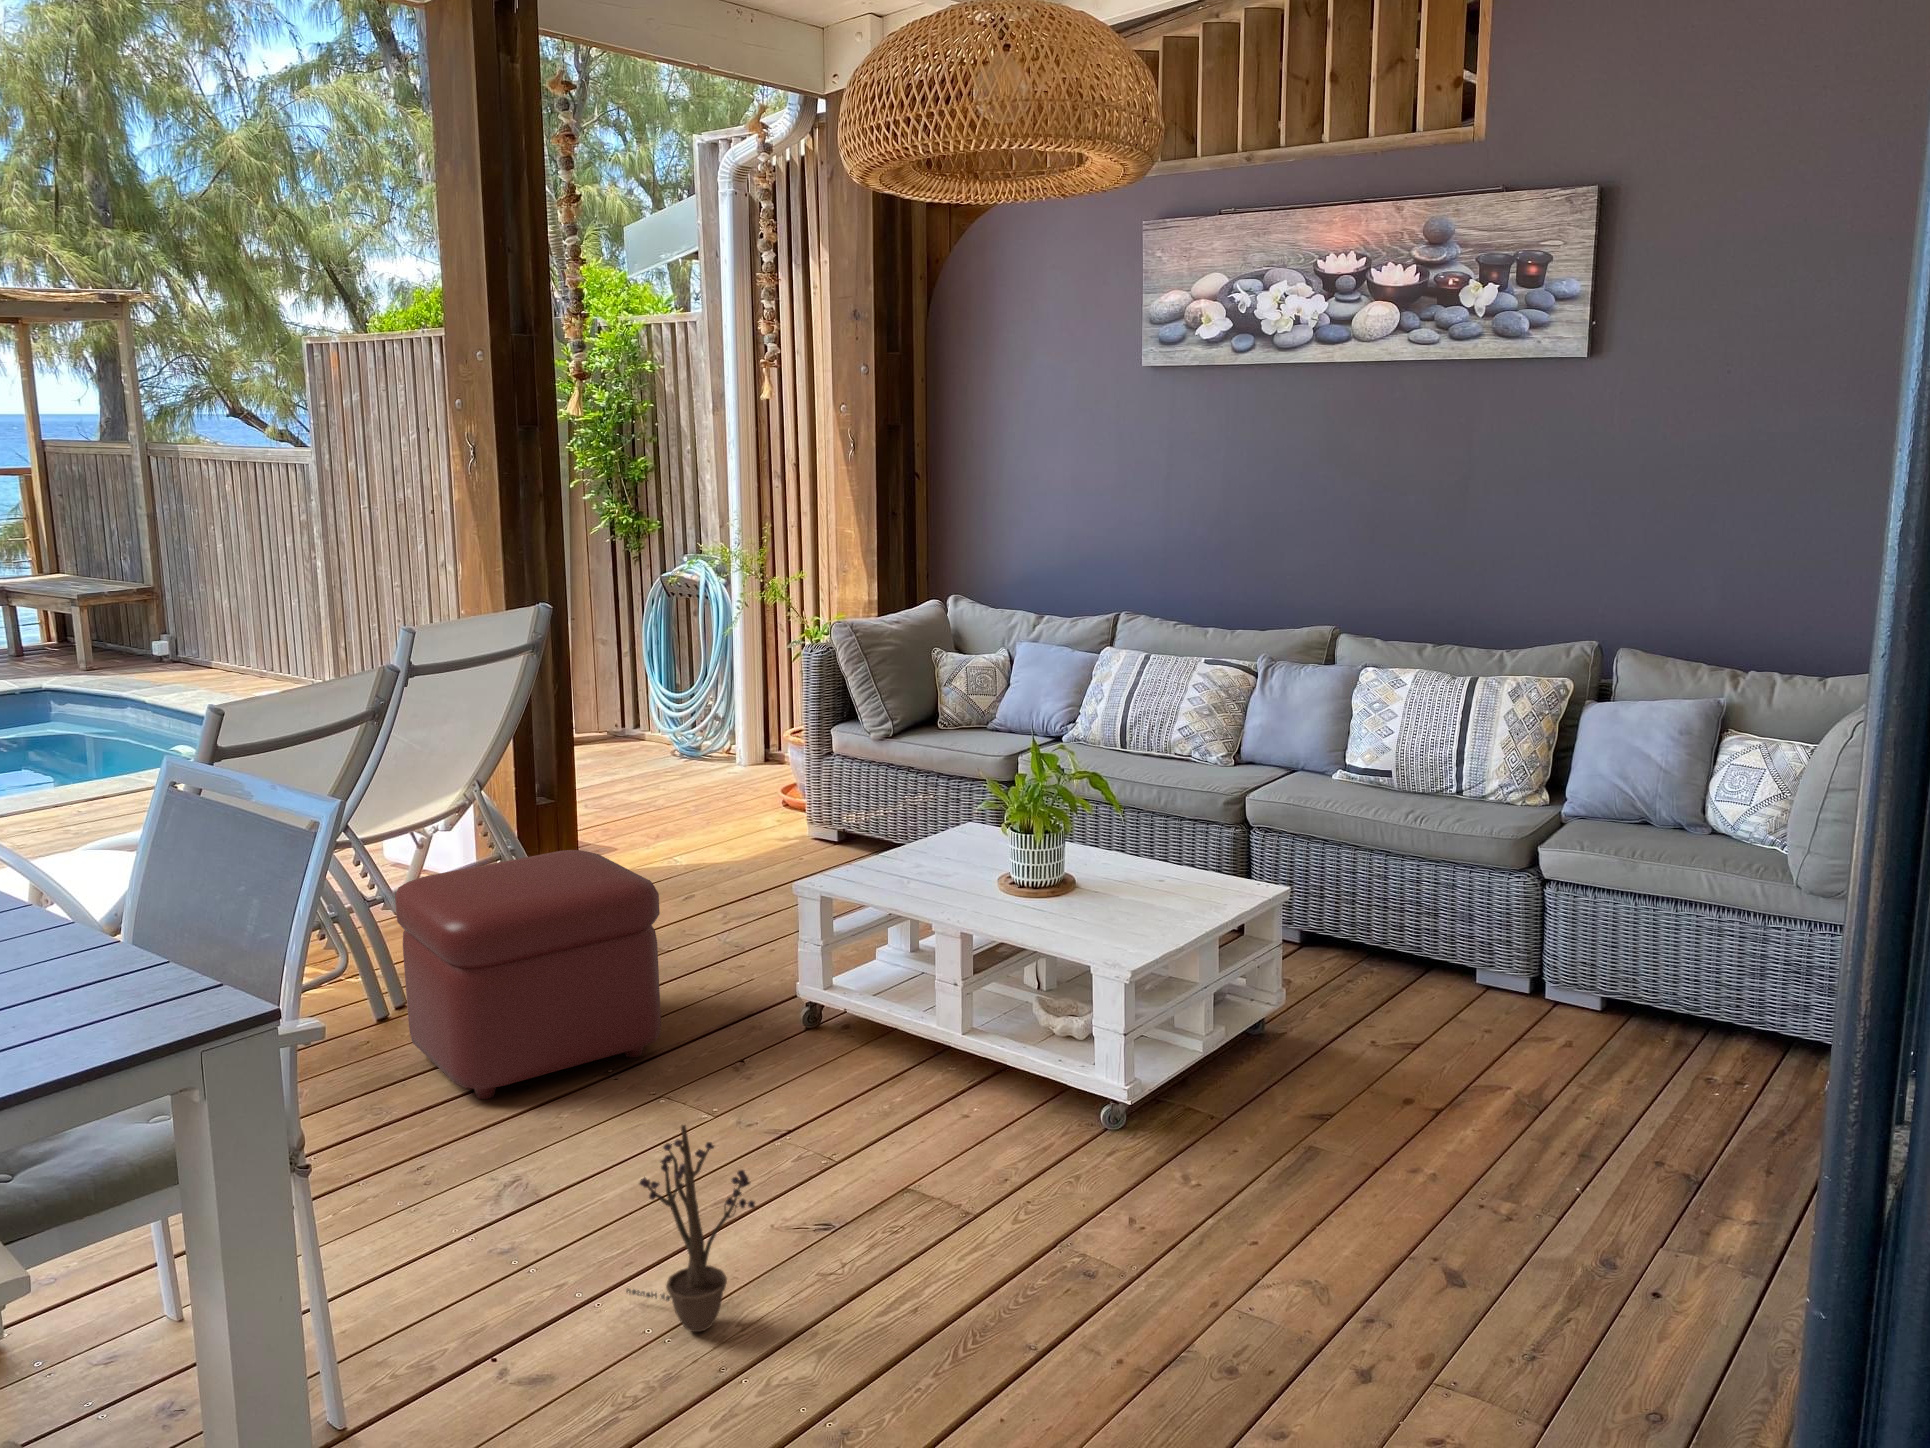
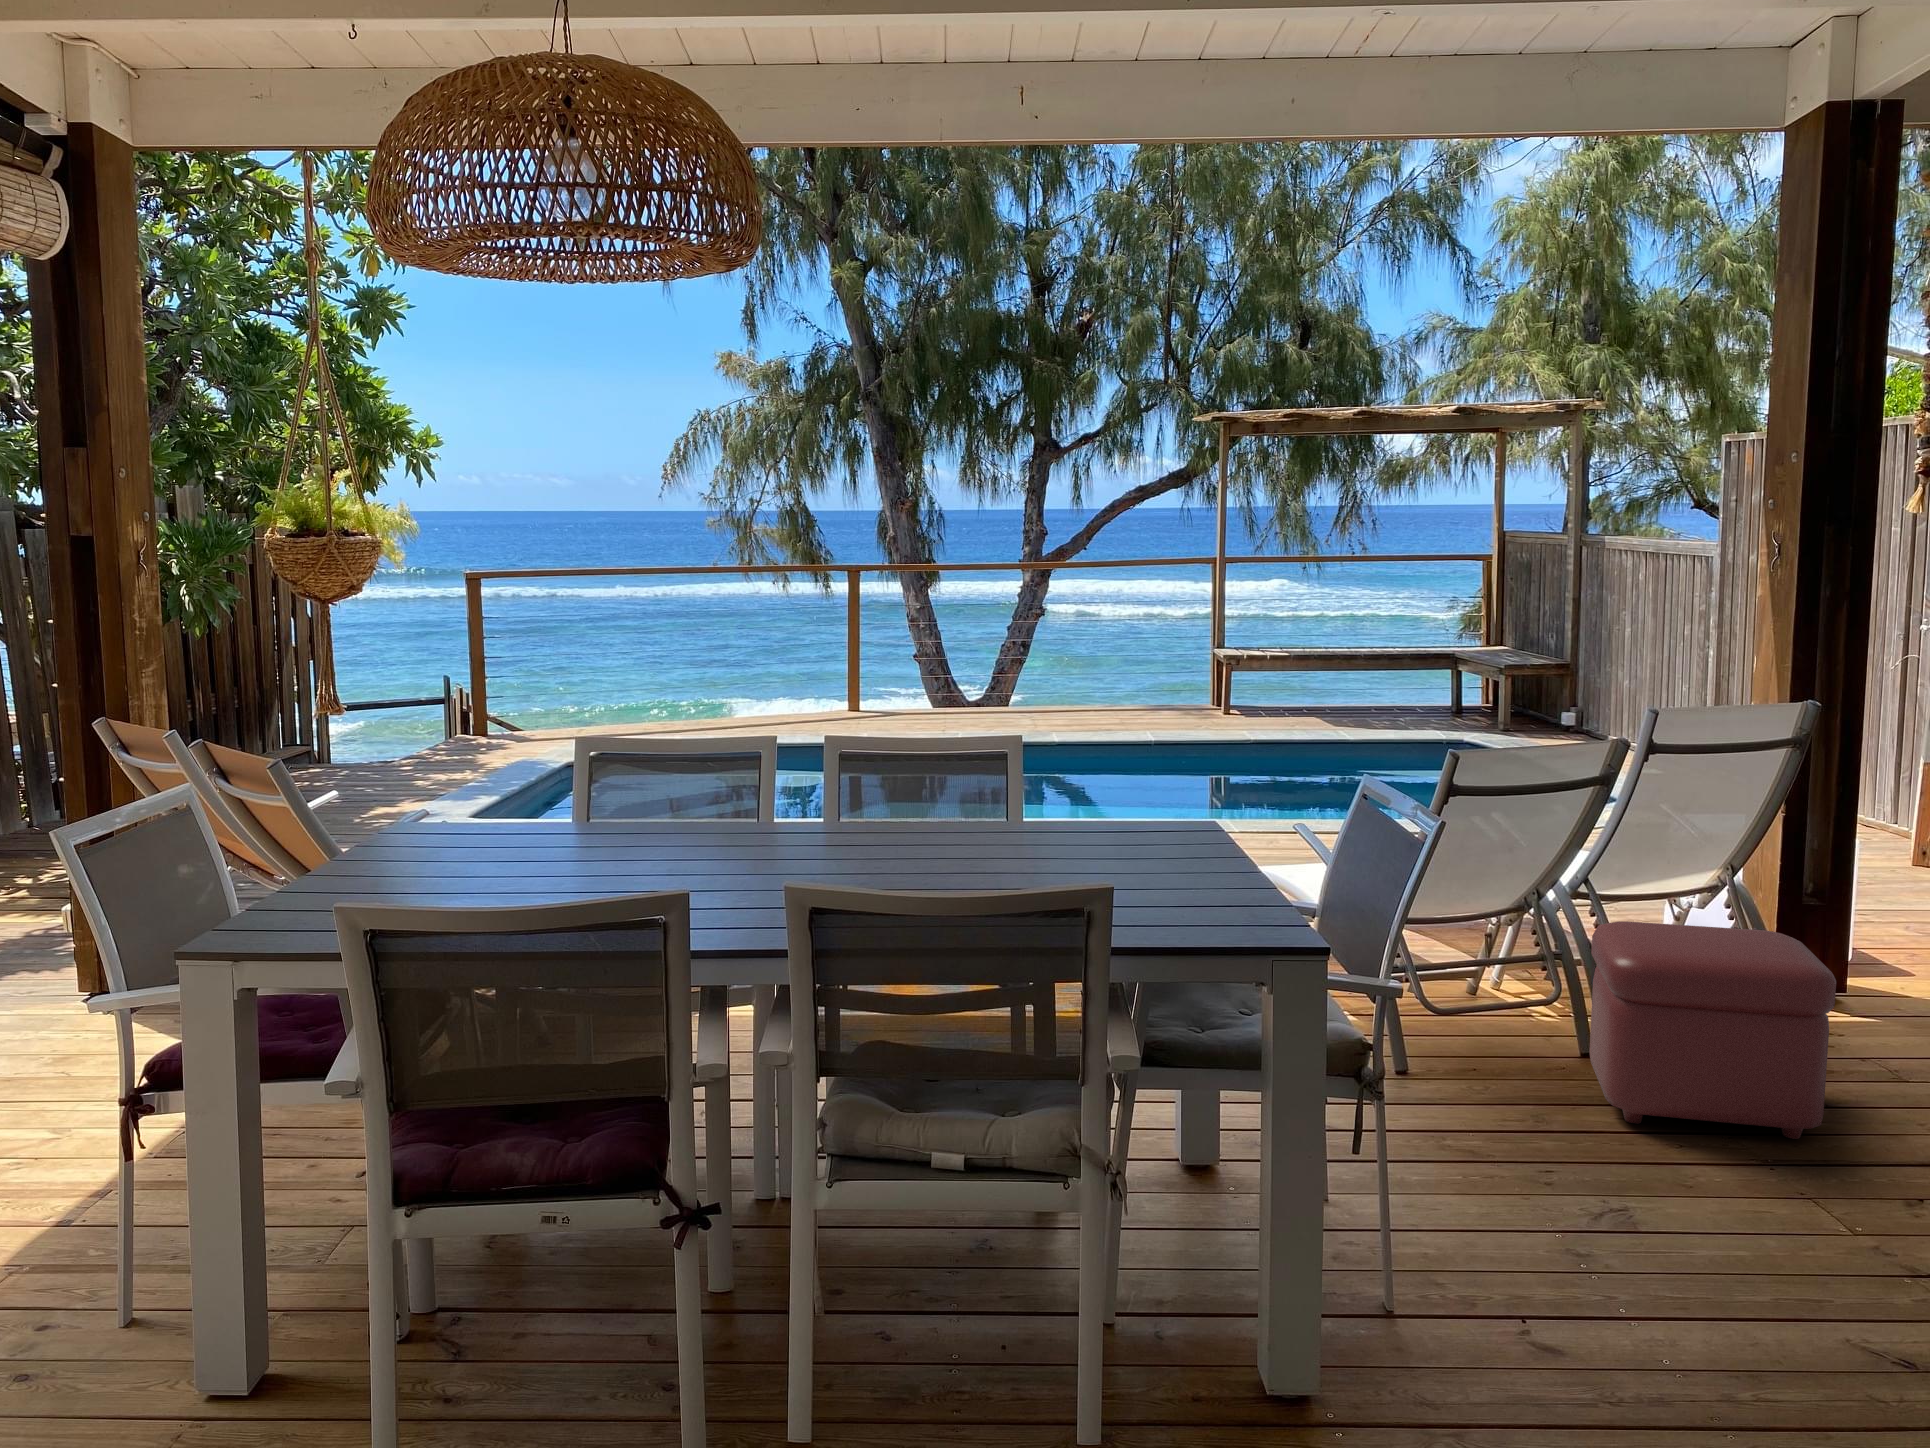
decorative plant: present [626,1125,755,1332] -> none [1652,1146,1761,1337]

